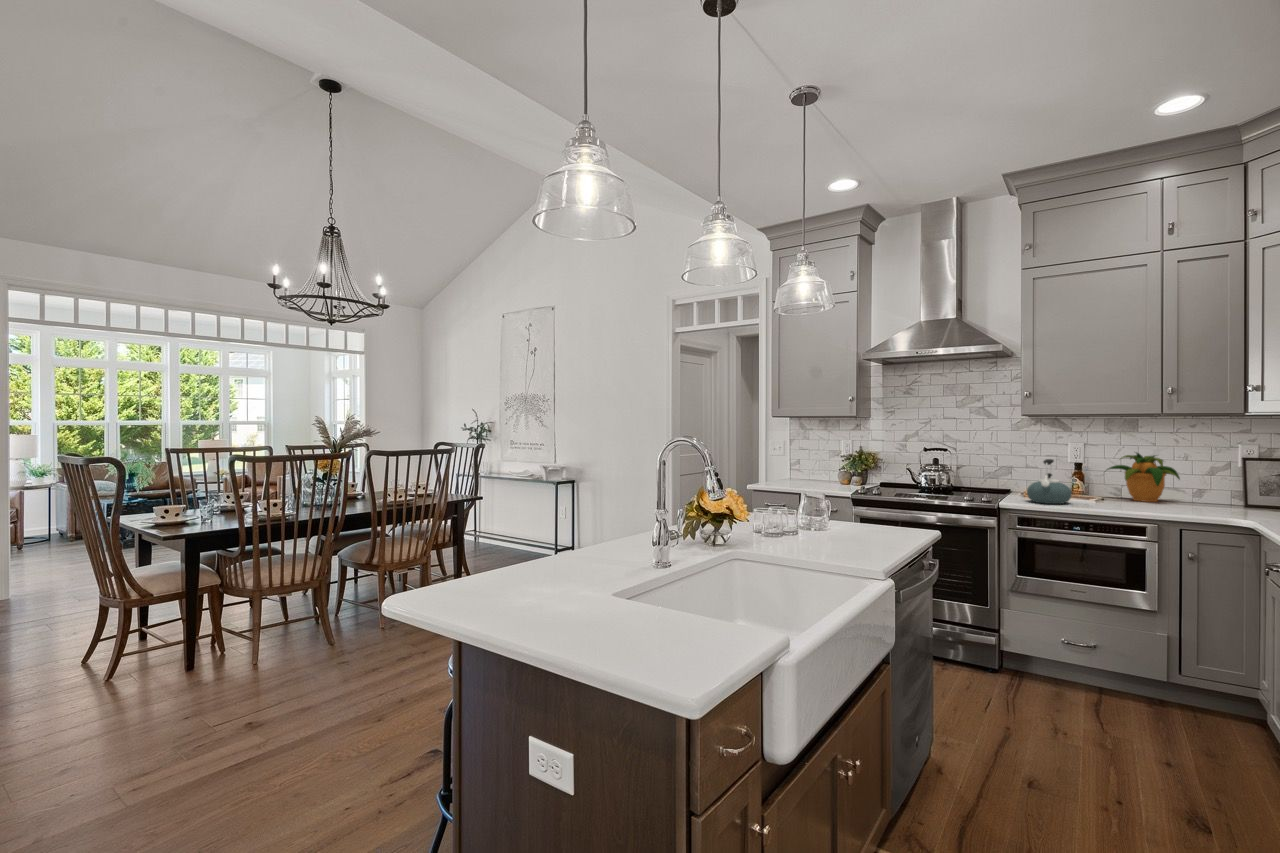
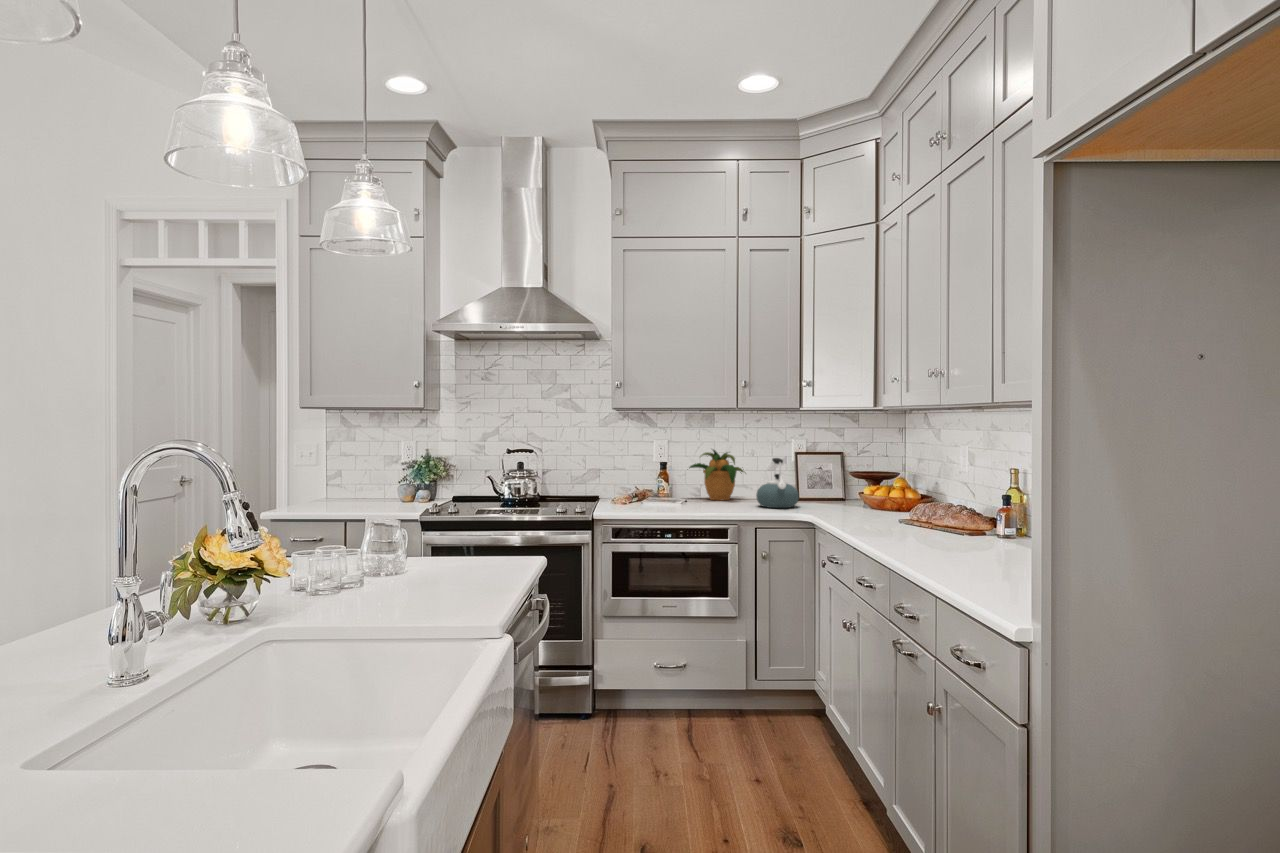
kettle: present [1027,459,1071,504] -> present [756,458,799,508]

